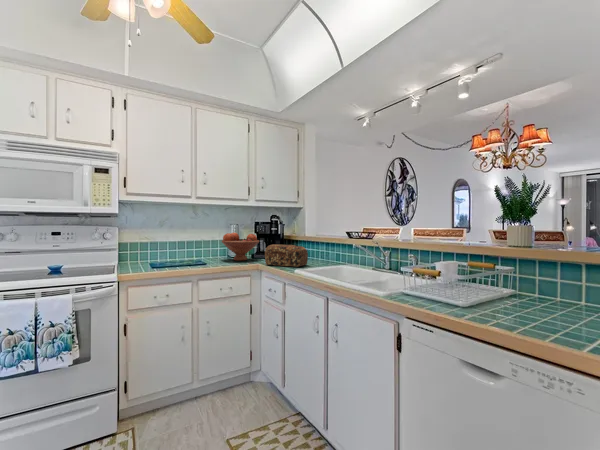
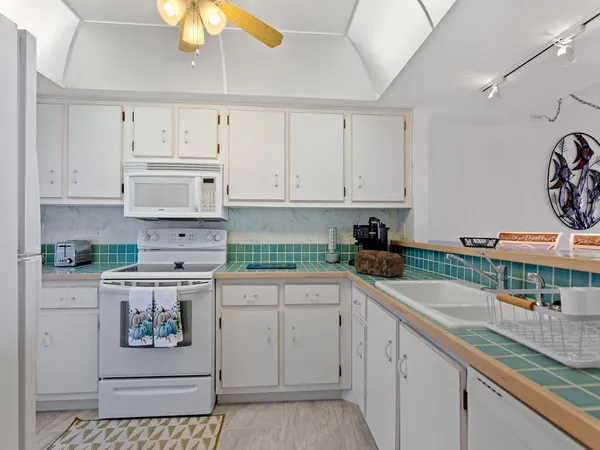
fruit bowl: present [222,233,259,261] -> none [317,236,356,266]

